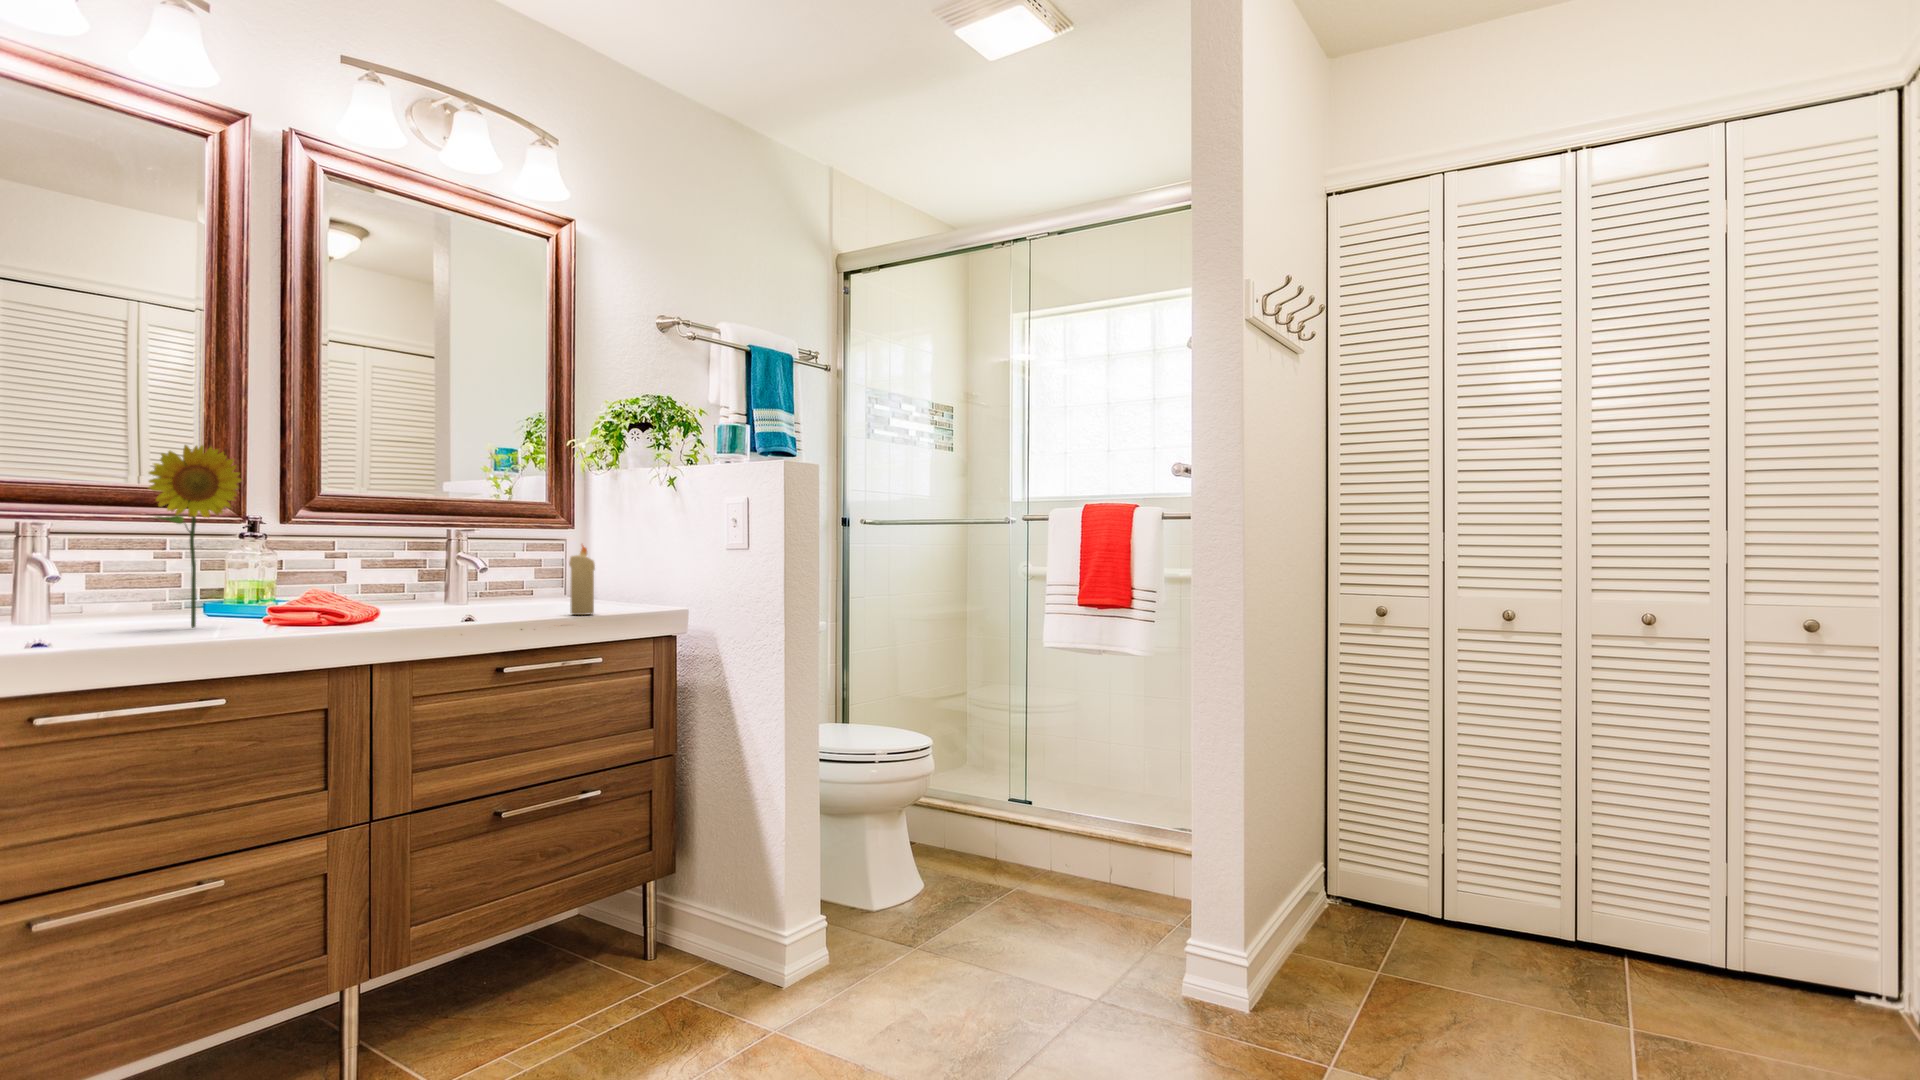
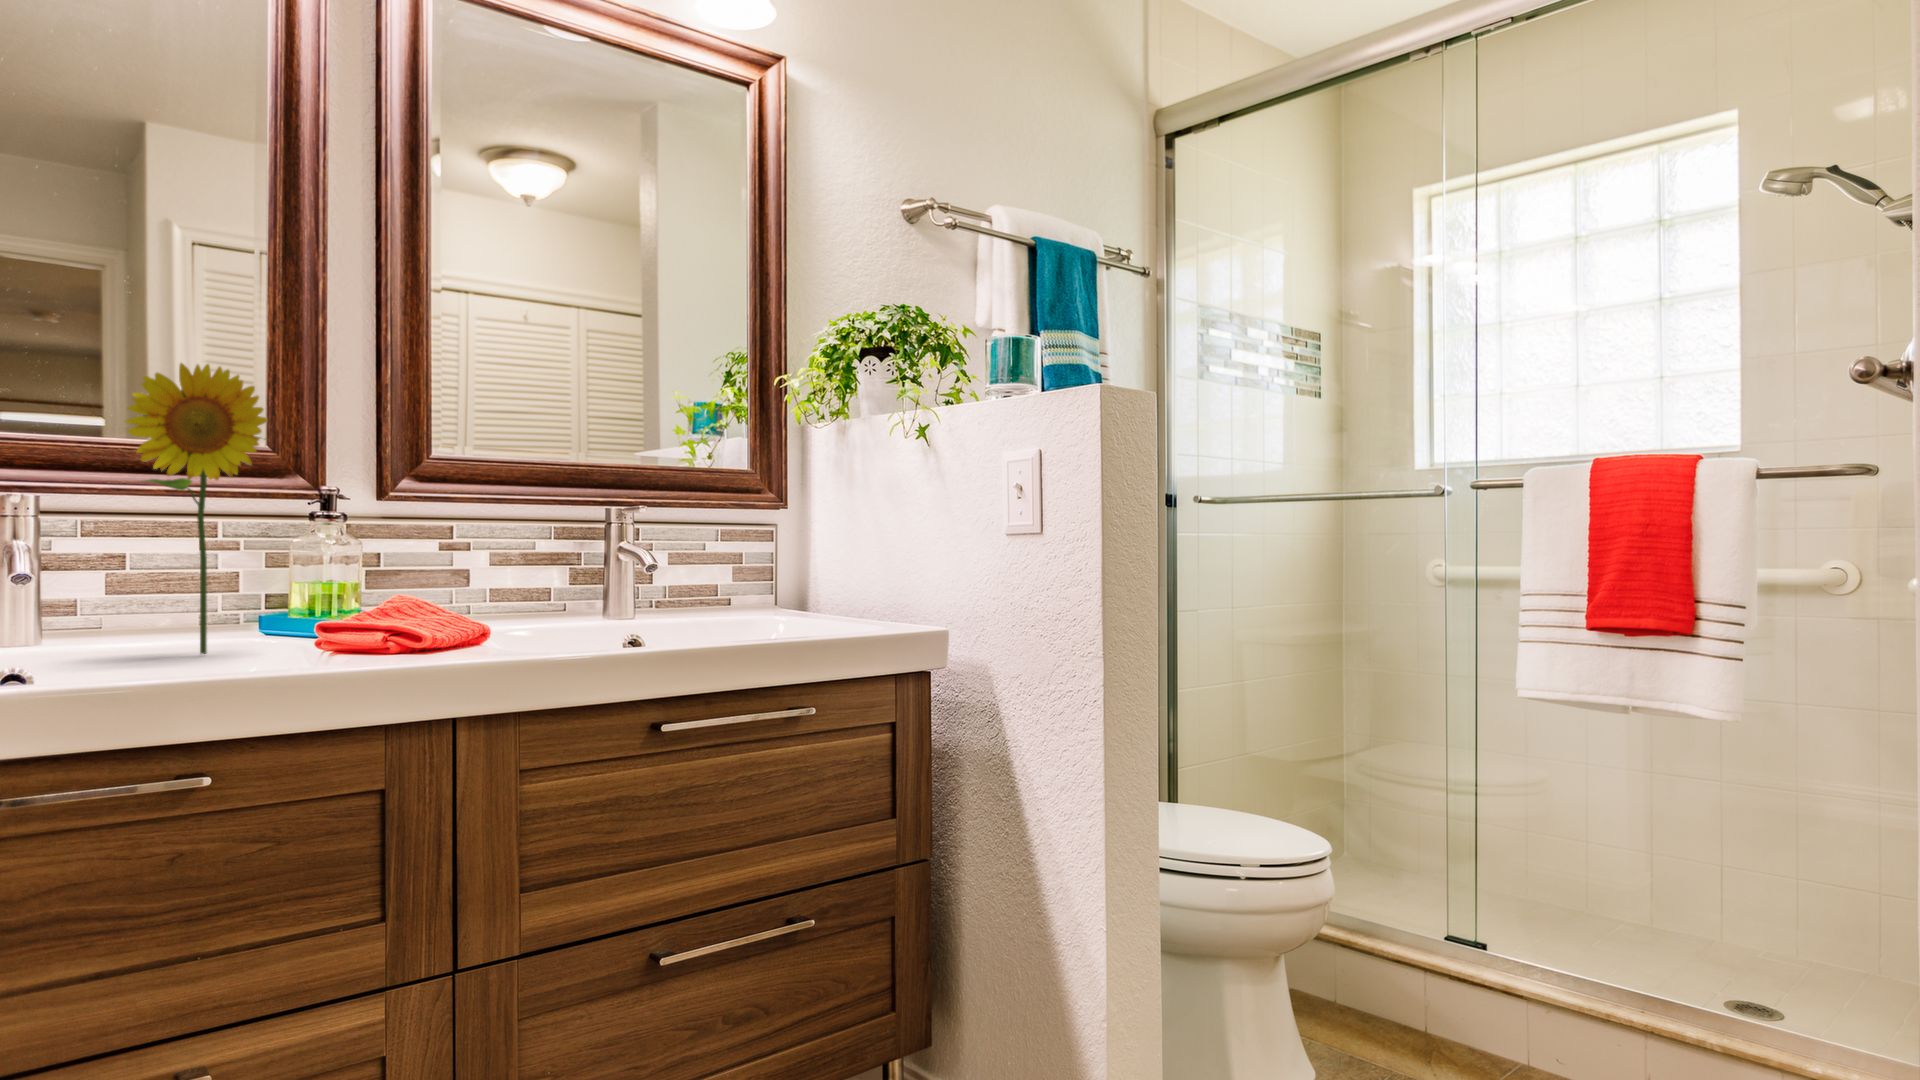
candle: present [569,545,595,615] -> none [768,524,807,638]

